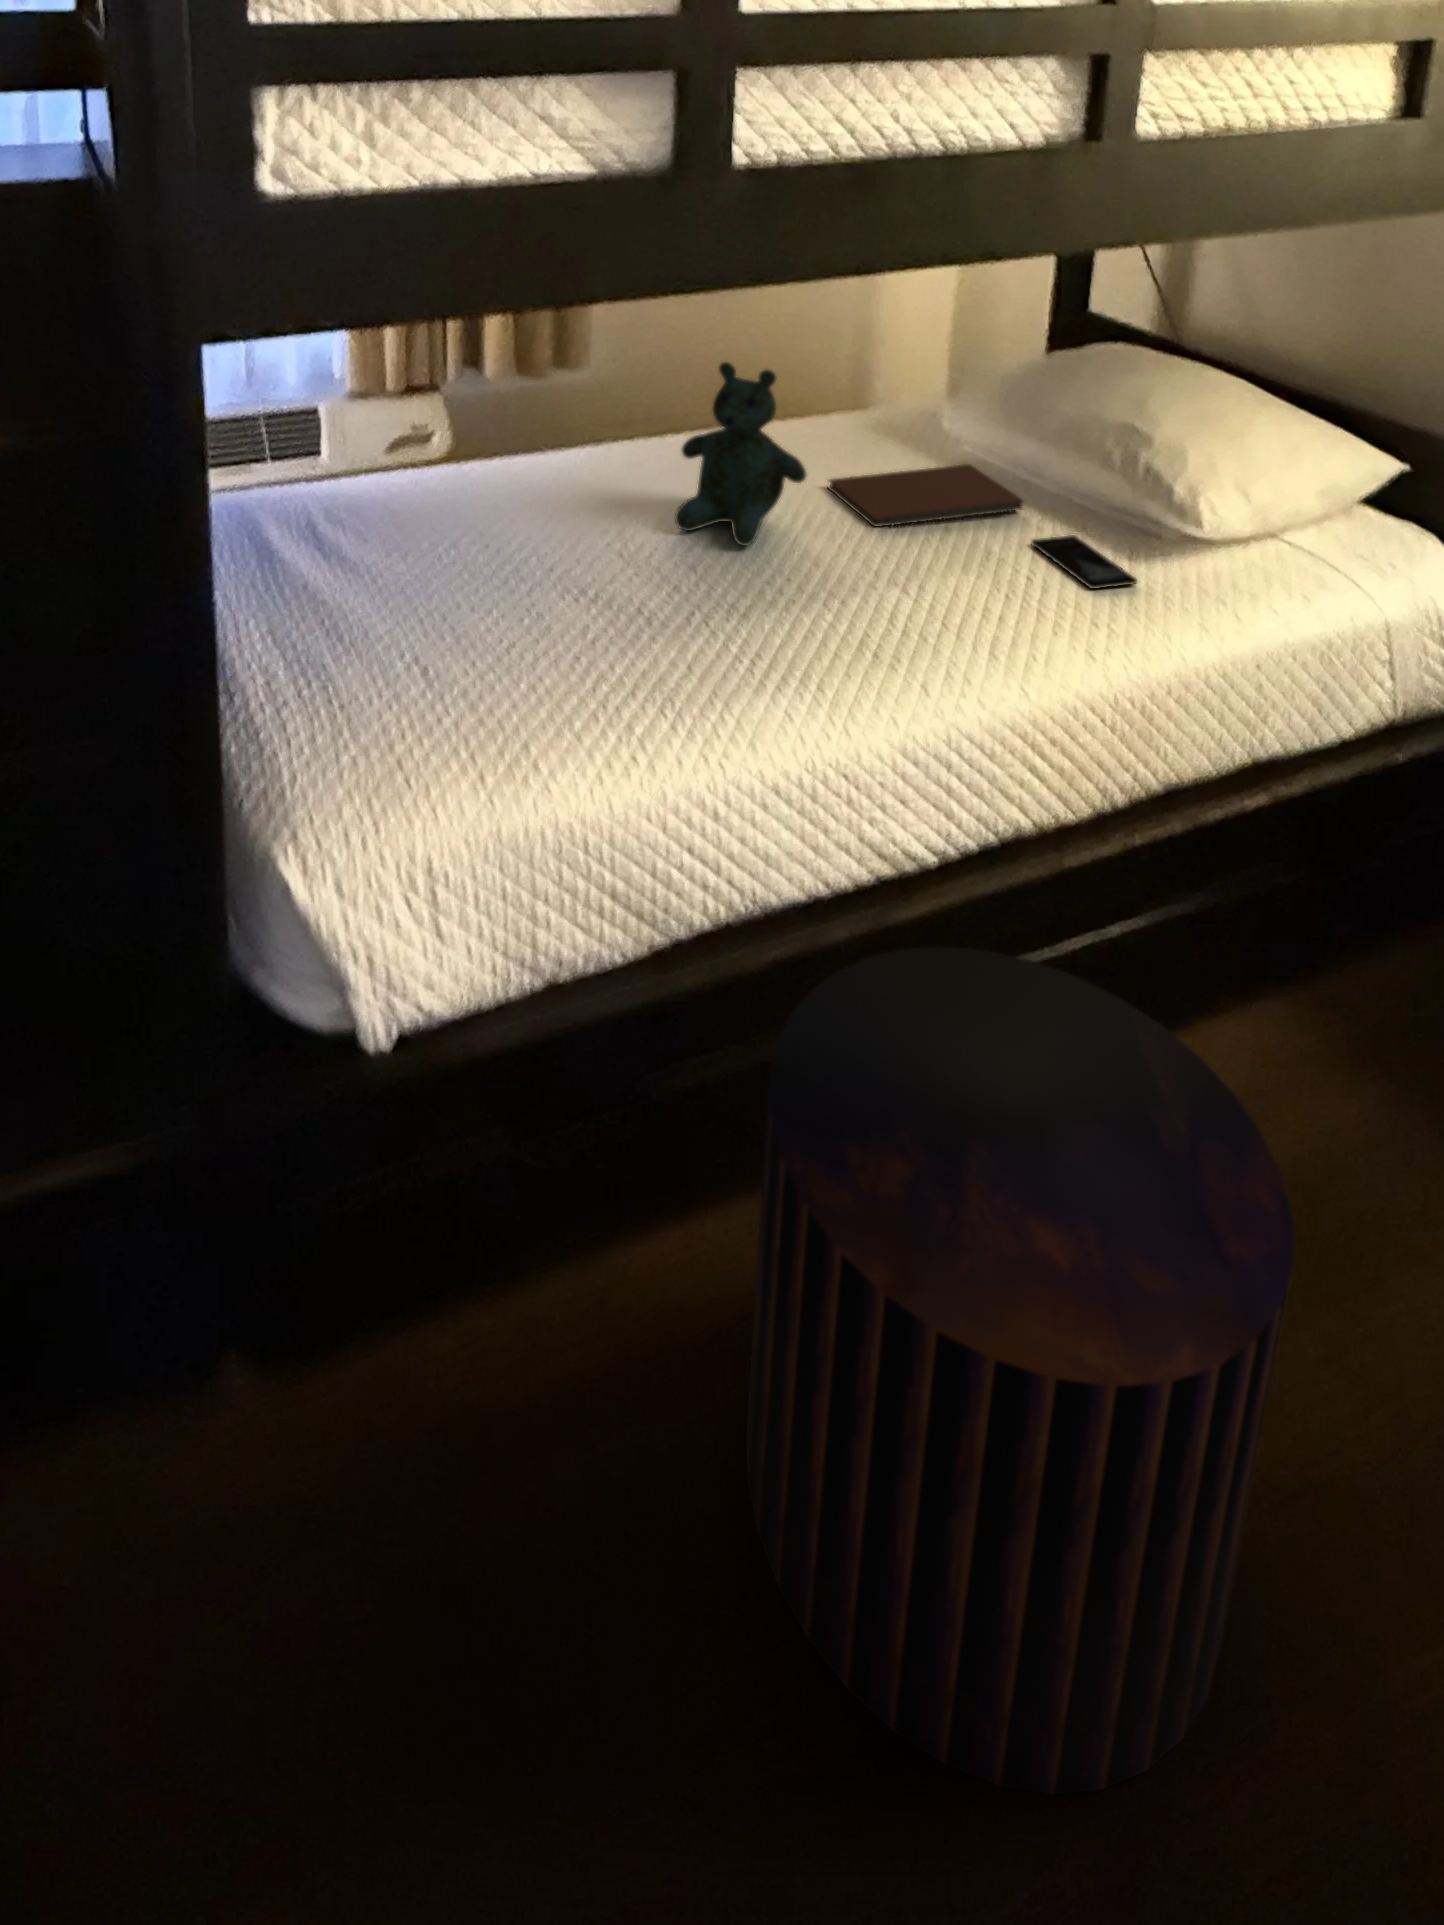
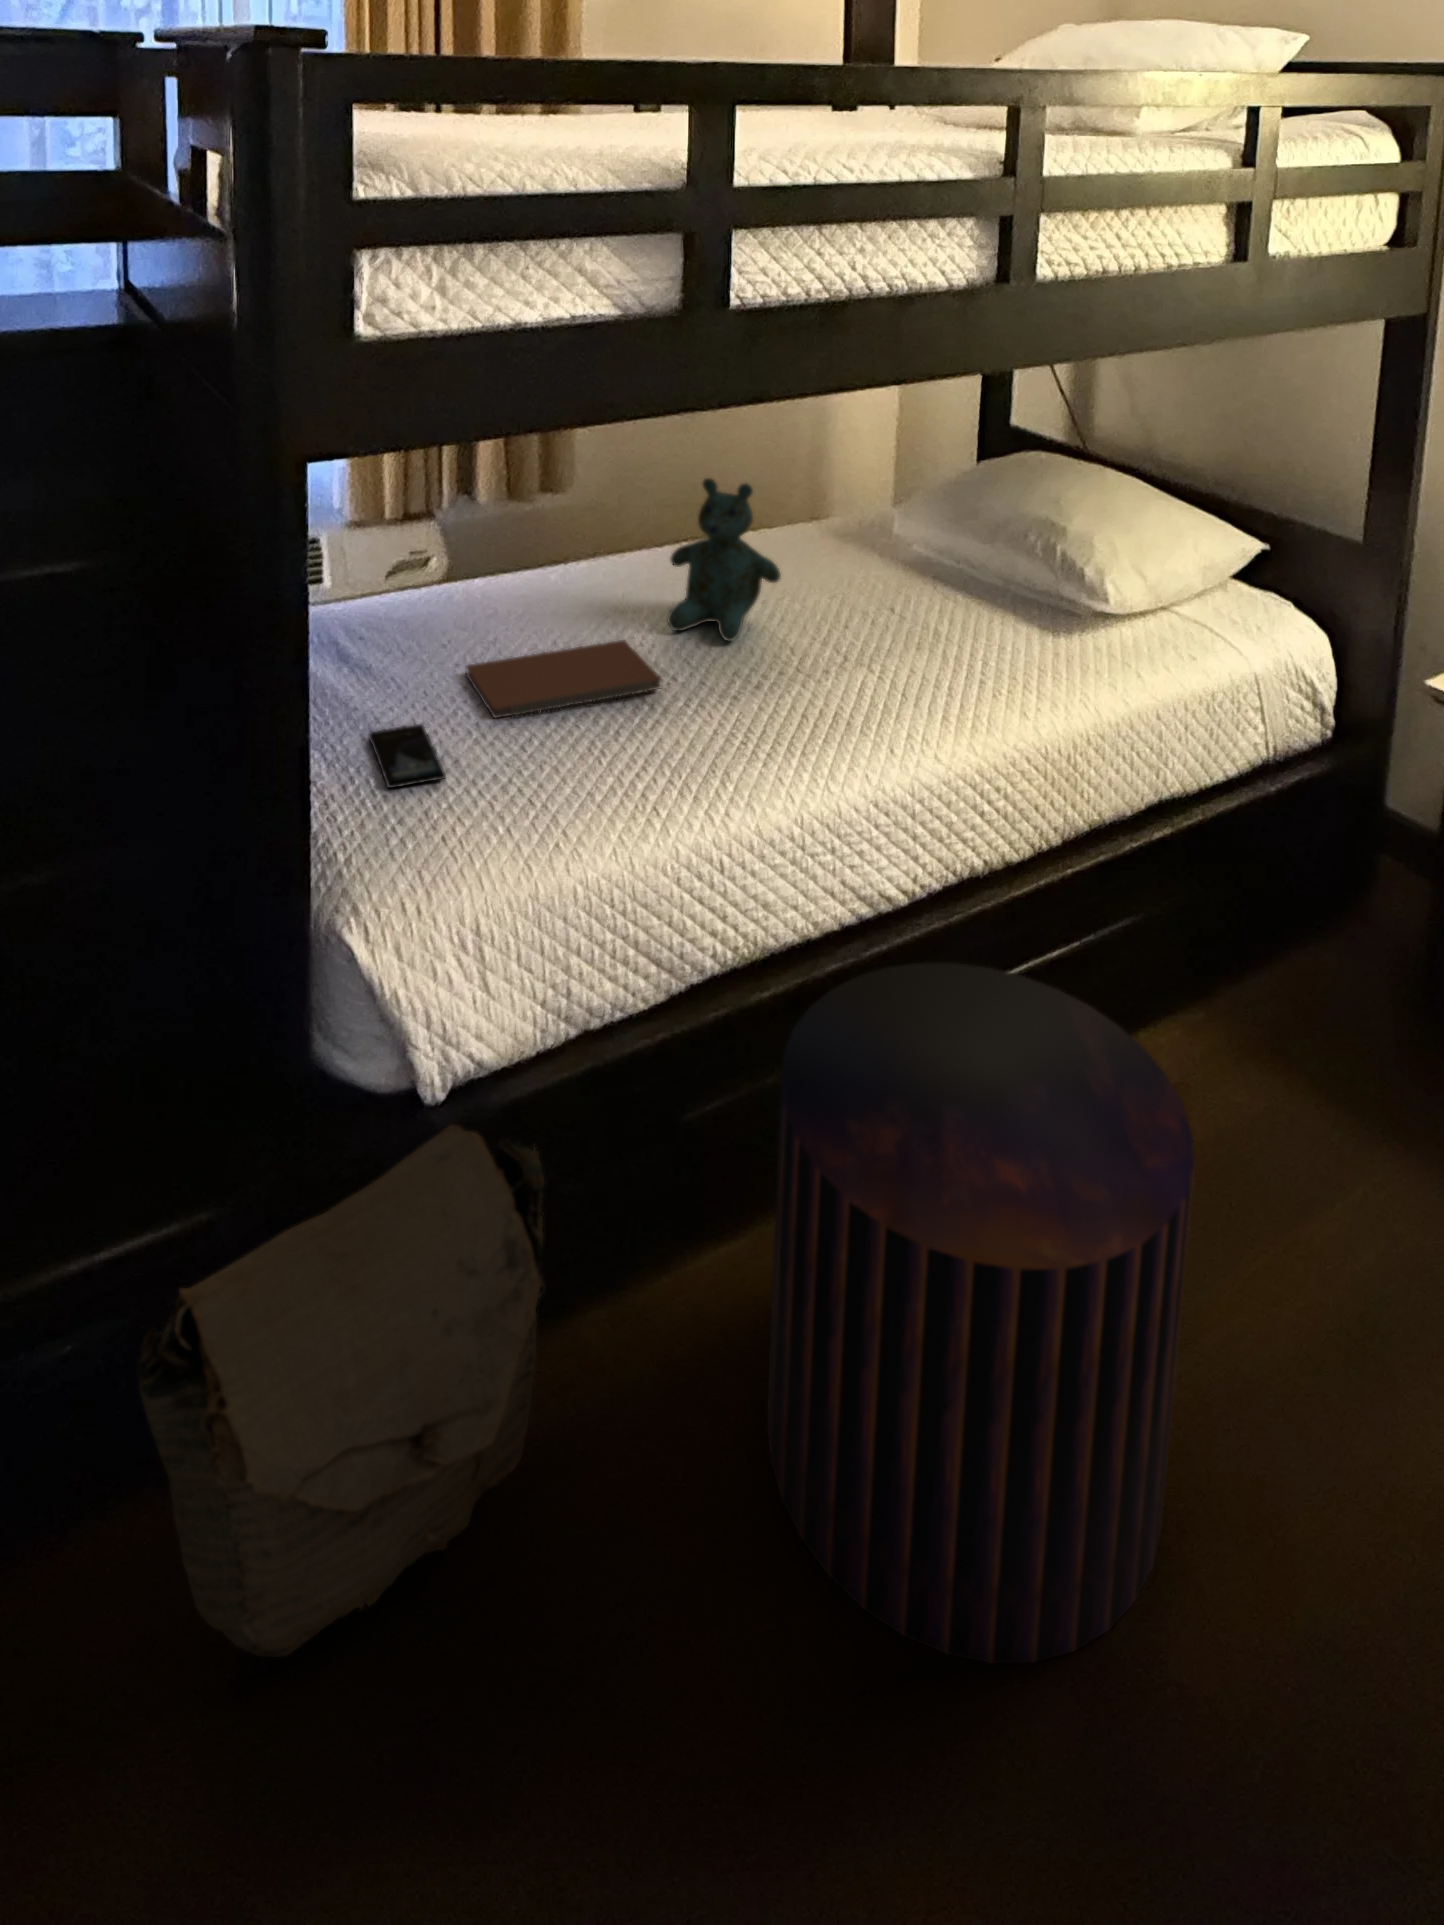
notebook: present [829,464,1023,527] -> present [466,640,662,719]
smartphone: present [1031,535,1137,589] -> present [369,724,446,788]
bag: none [22,1082,491,1634] -> present [138,1125,545,1657]

